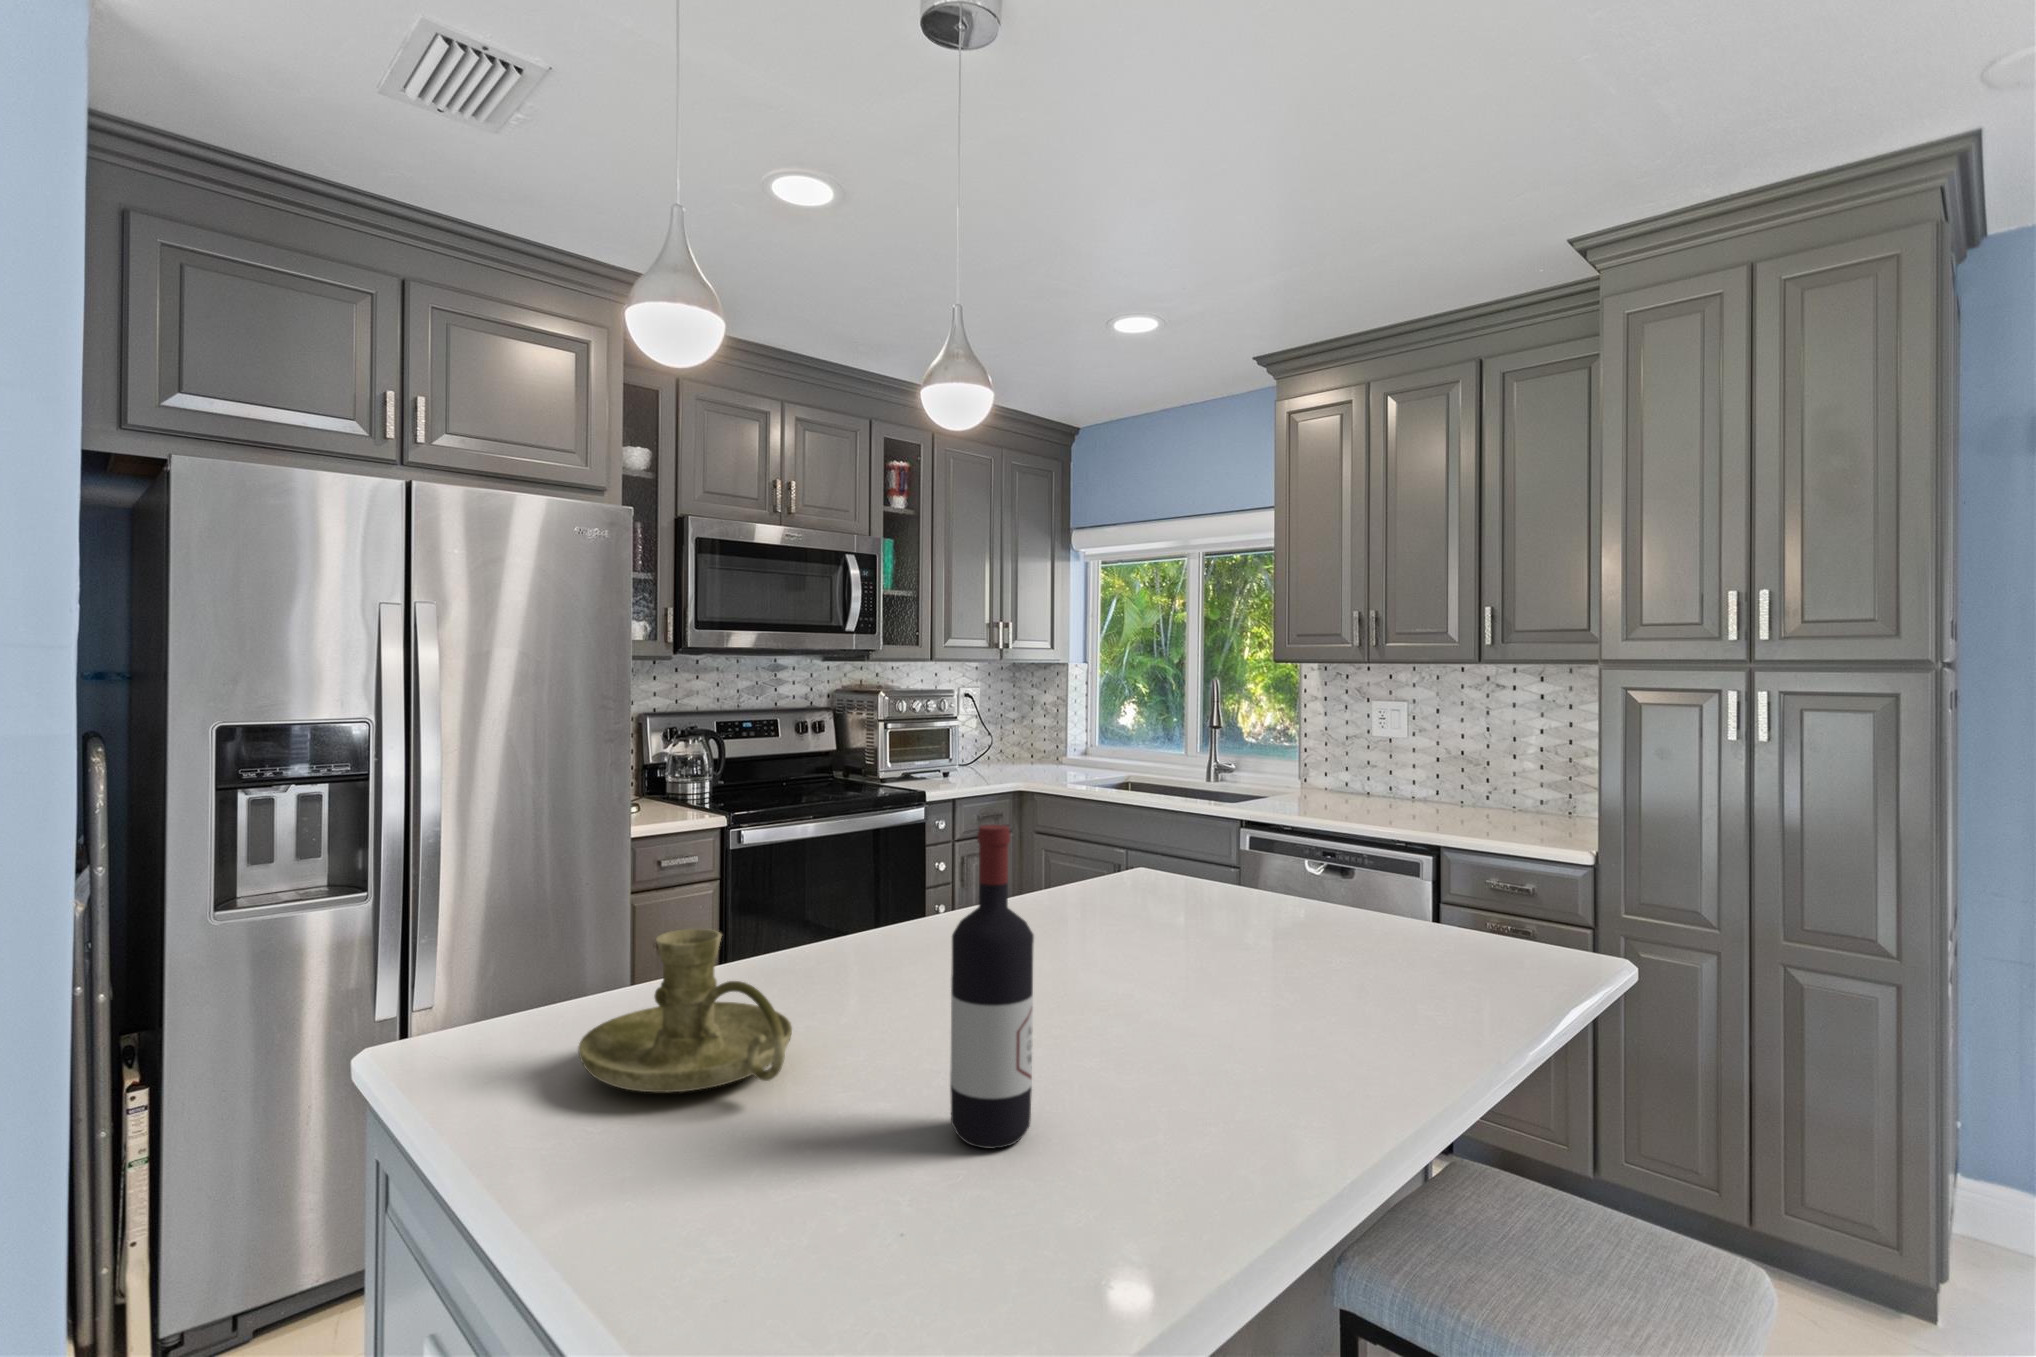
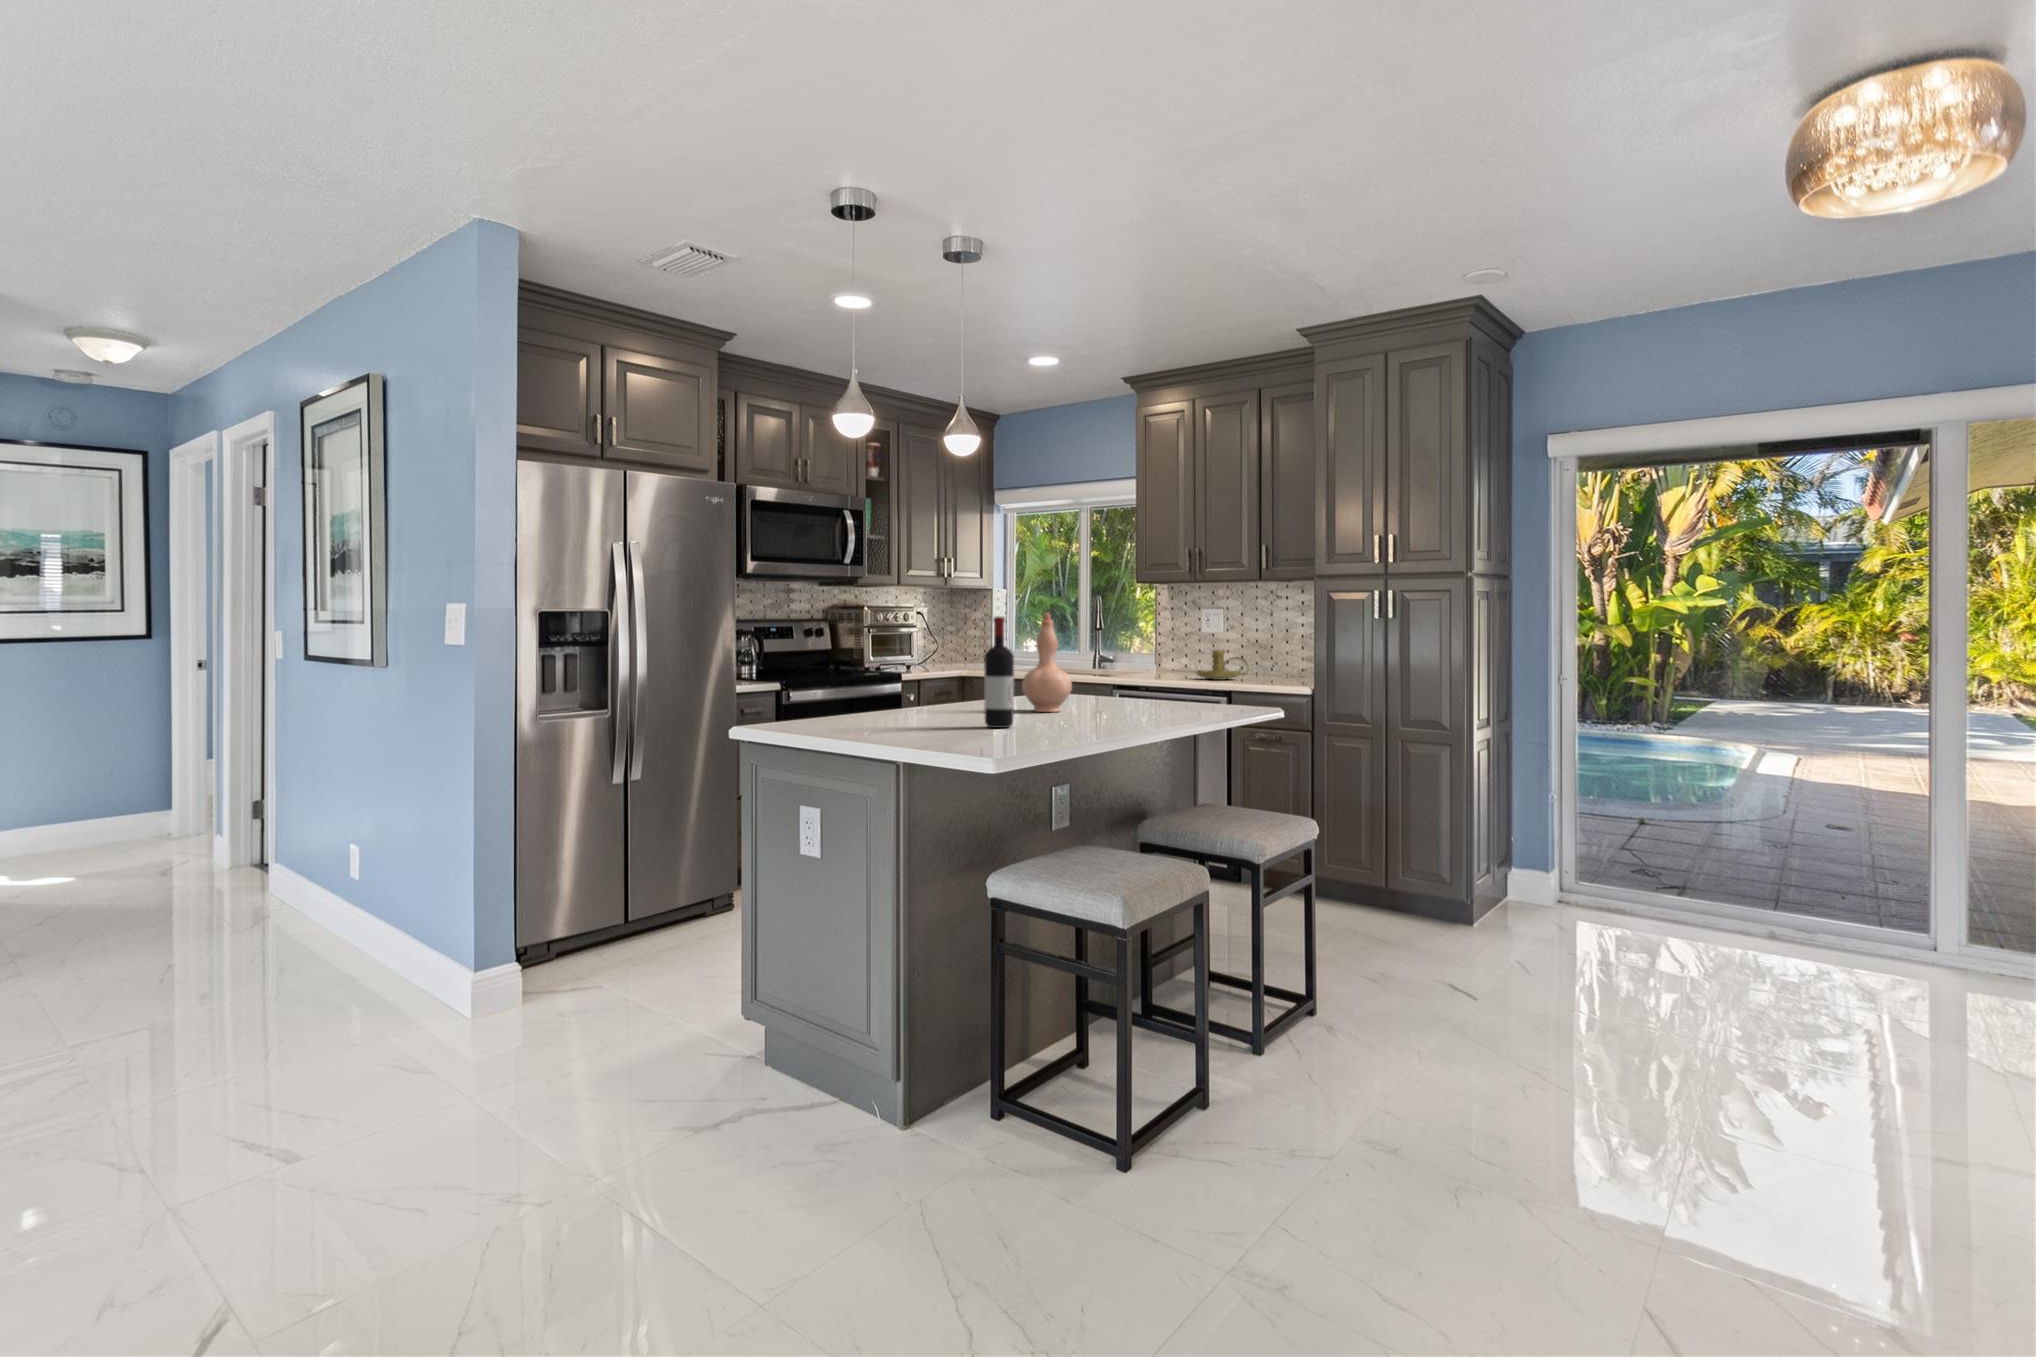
vase: none [1079,761,1188,984] -> present [1022,612,1072,712]
candle holder: present [578,929,792,1092] -> present [1196,650,1249,680]

